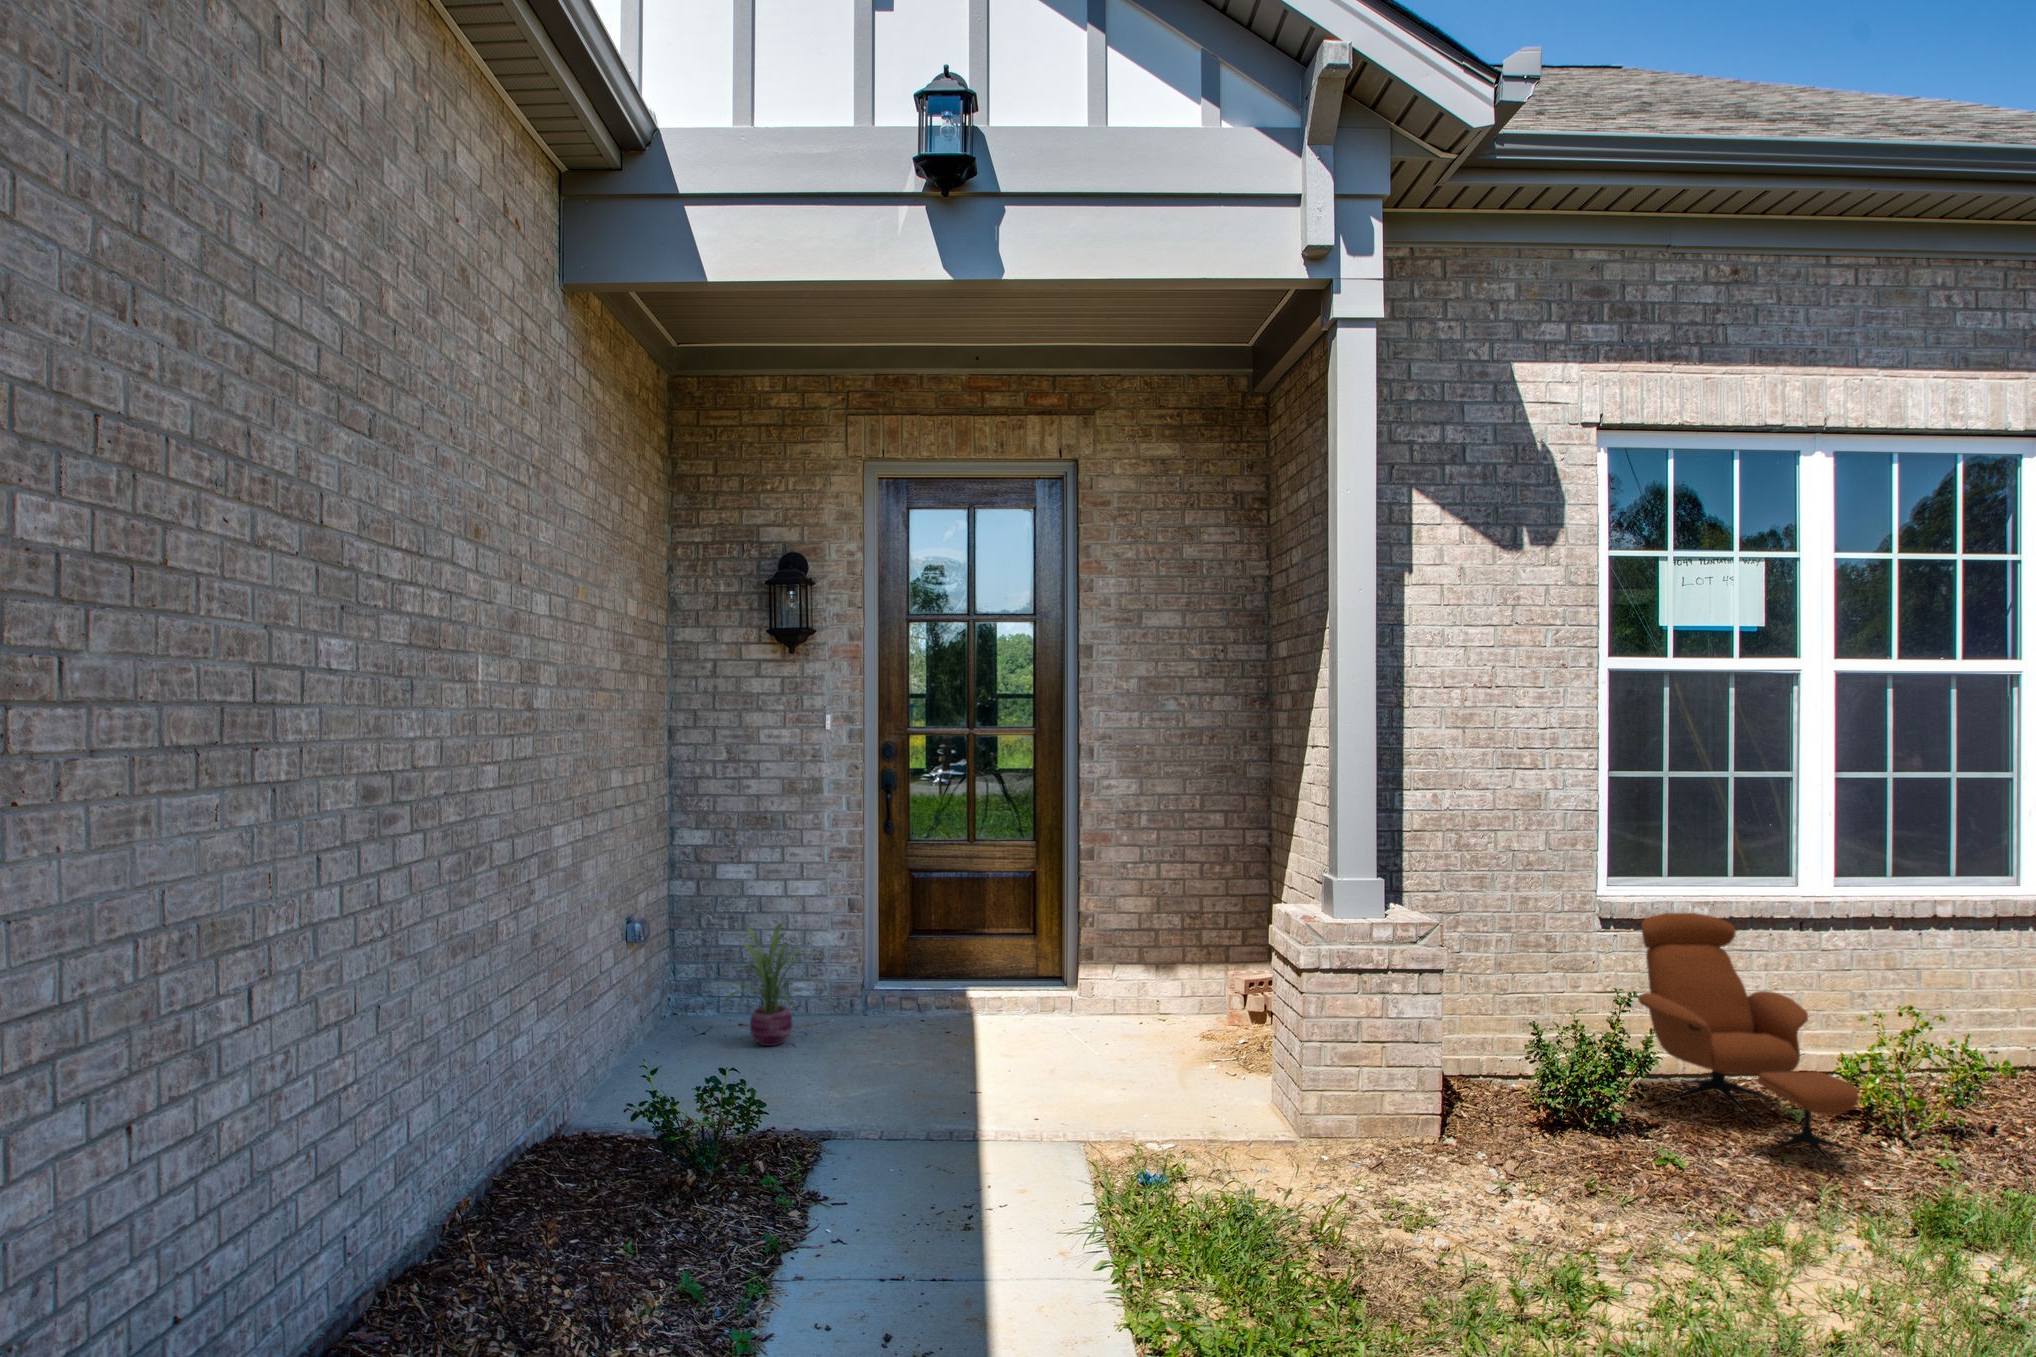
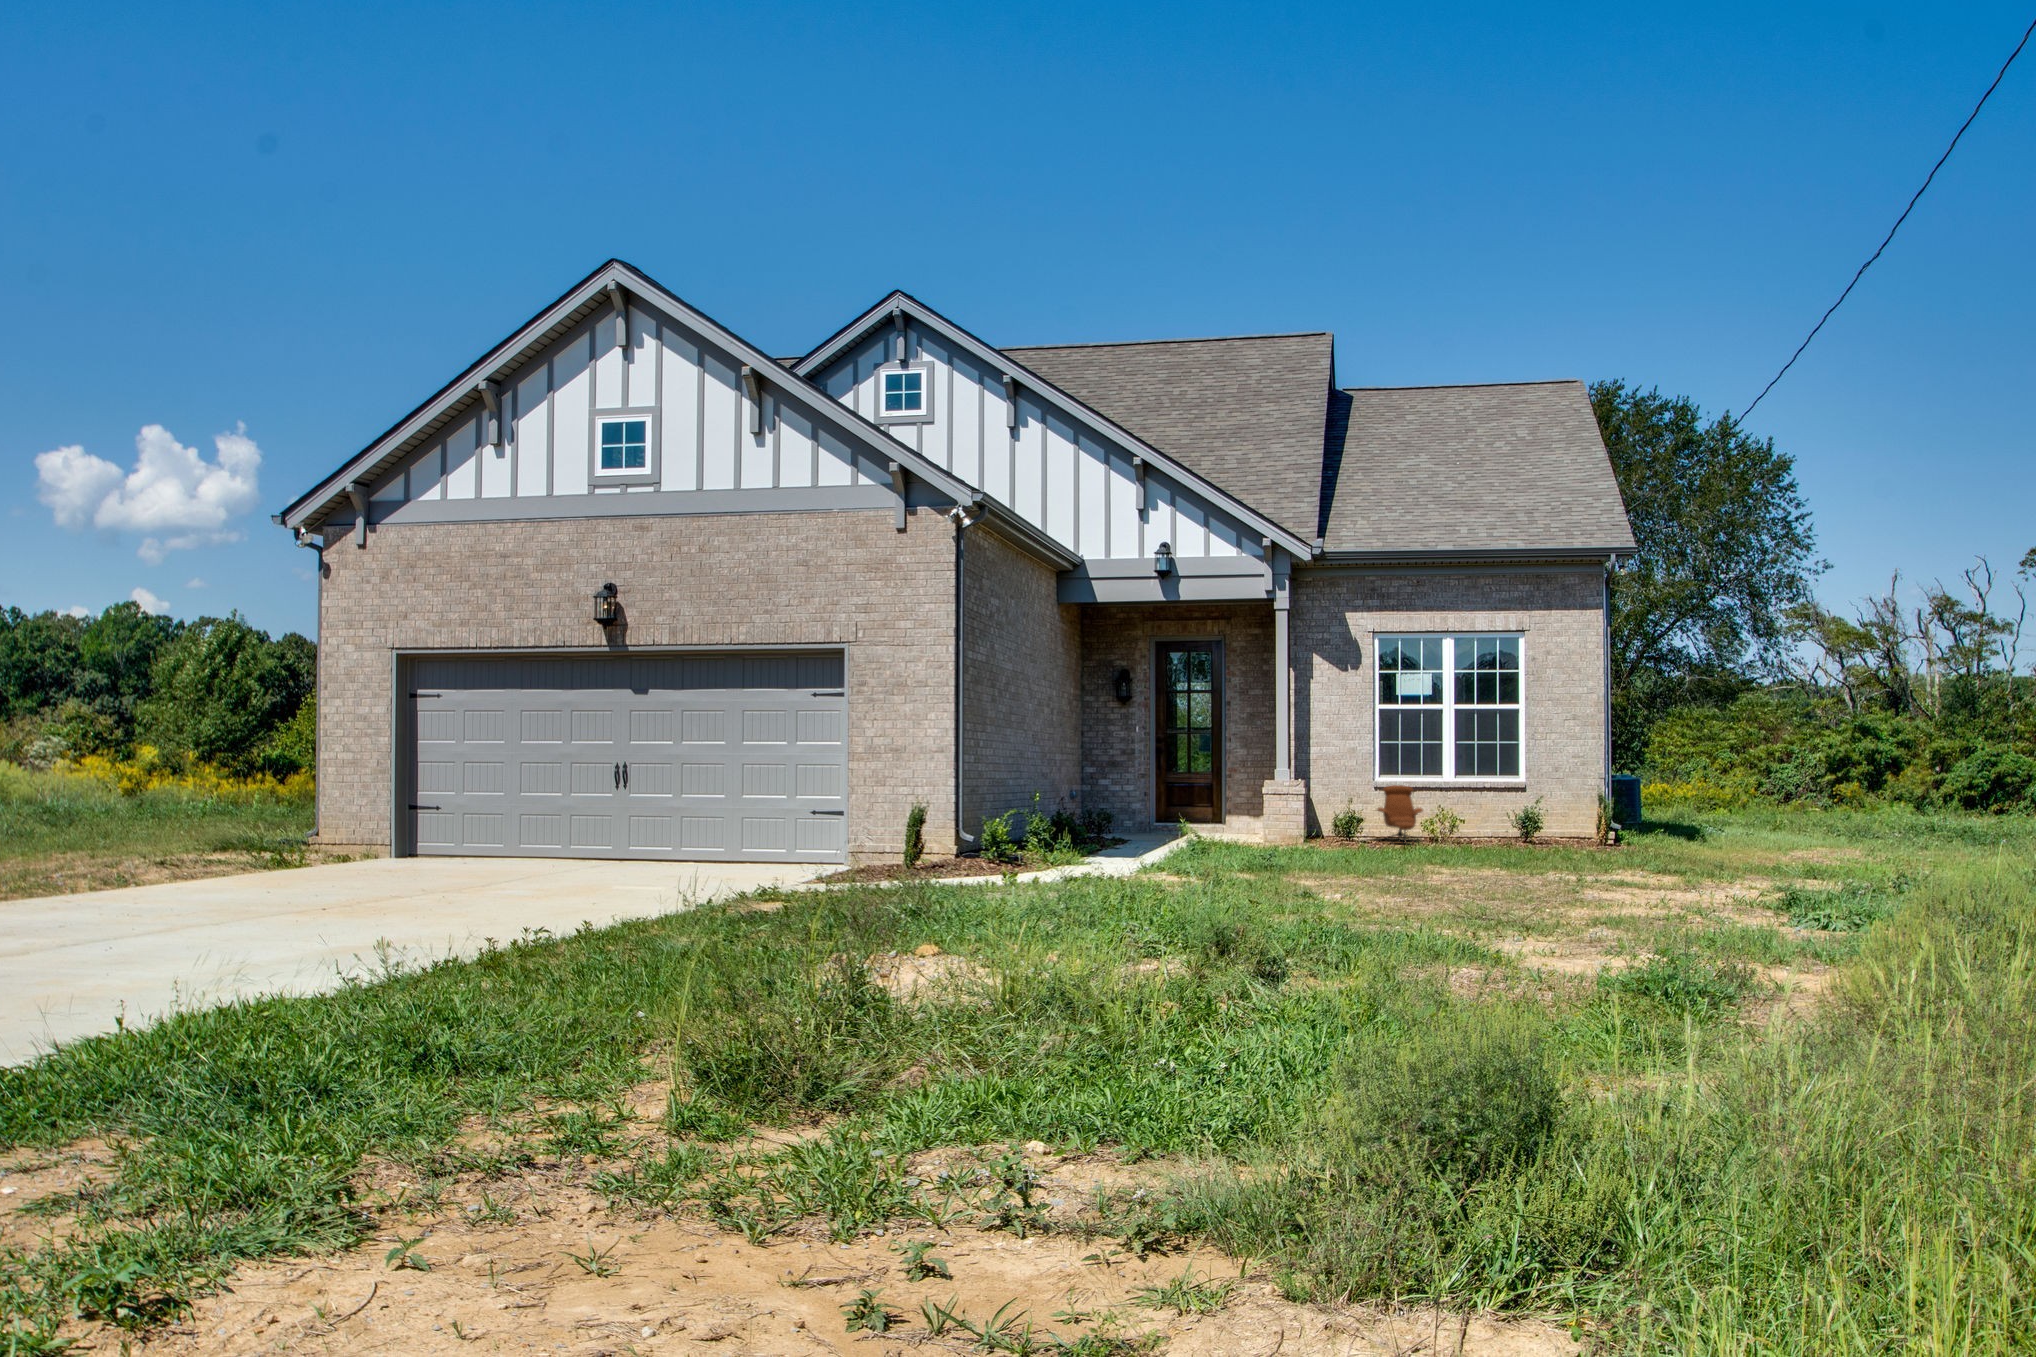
decorative plant: present [710,923,819,1046] -> none [1089,792,1131,829]

